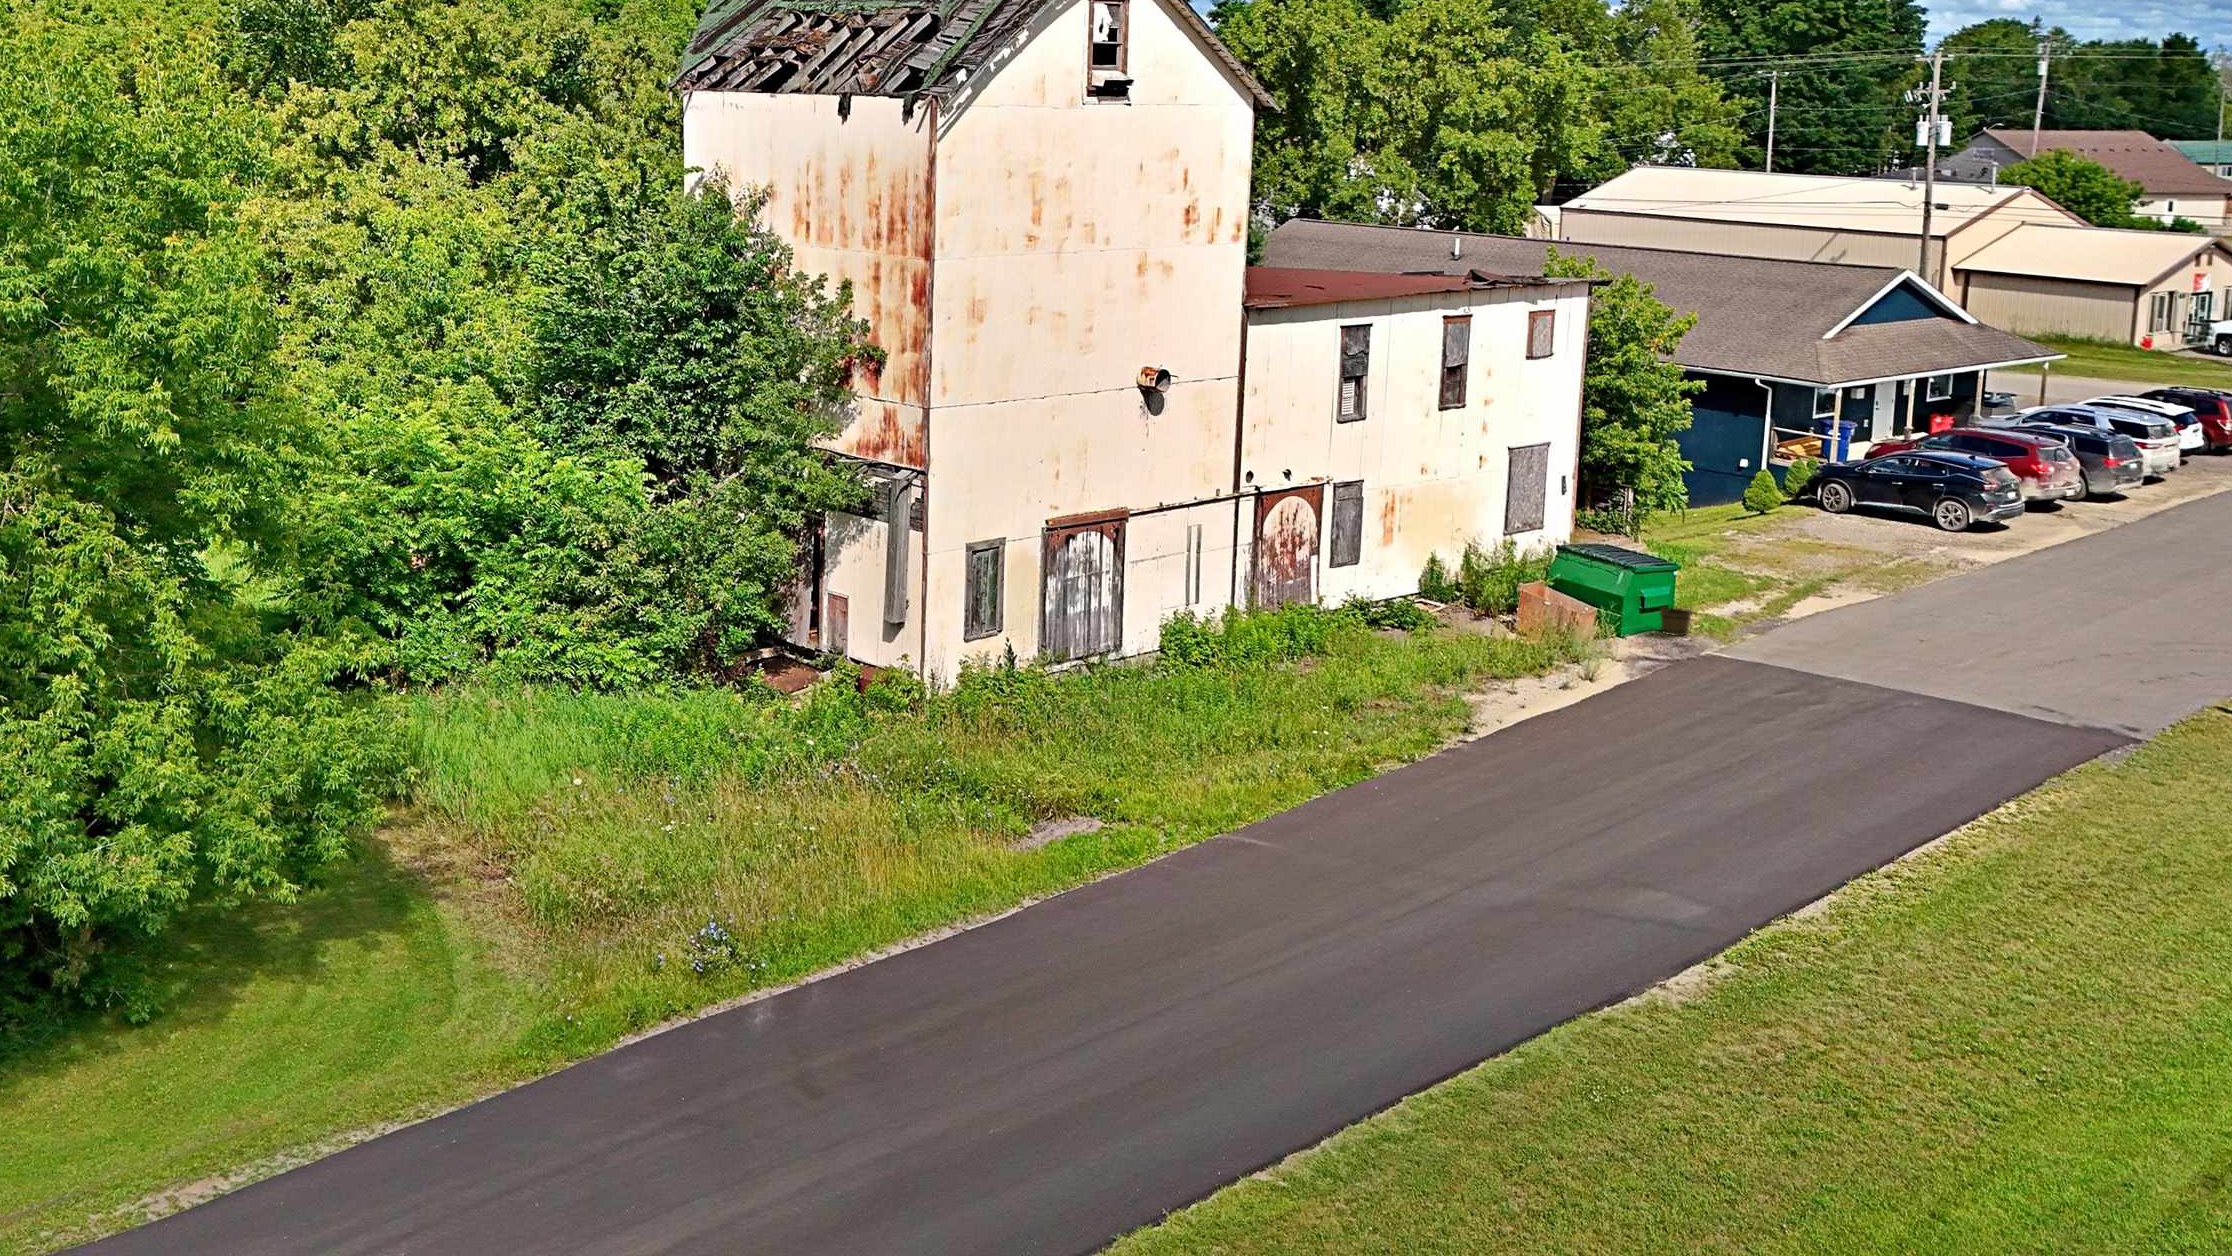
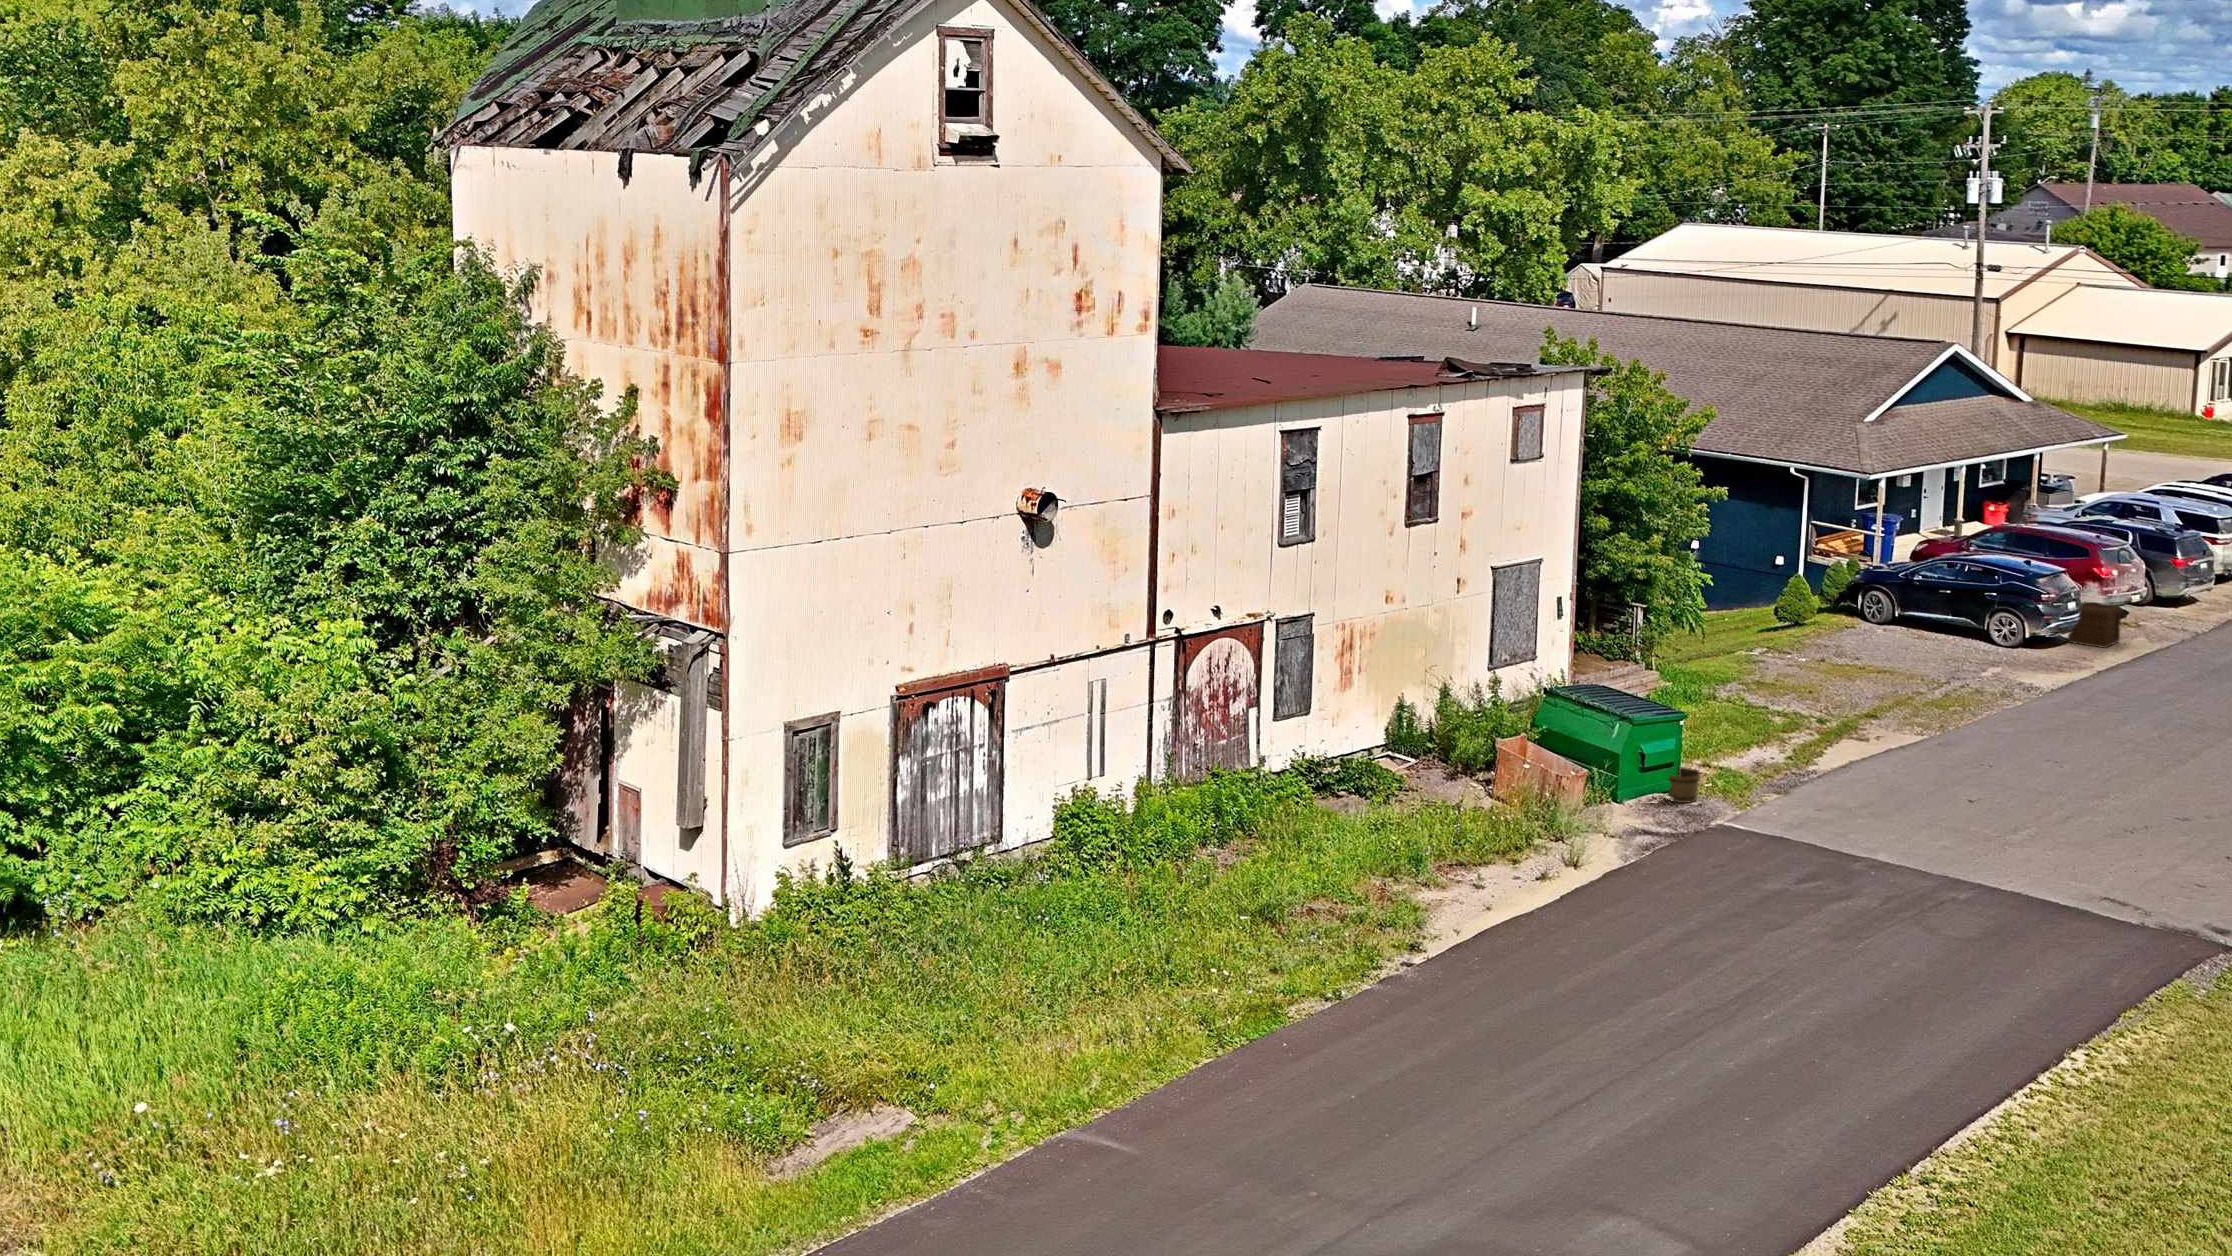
wooden crate: none [2007,492,2056,532] -> present [2068,602,2121,648]

